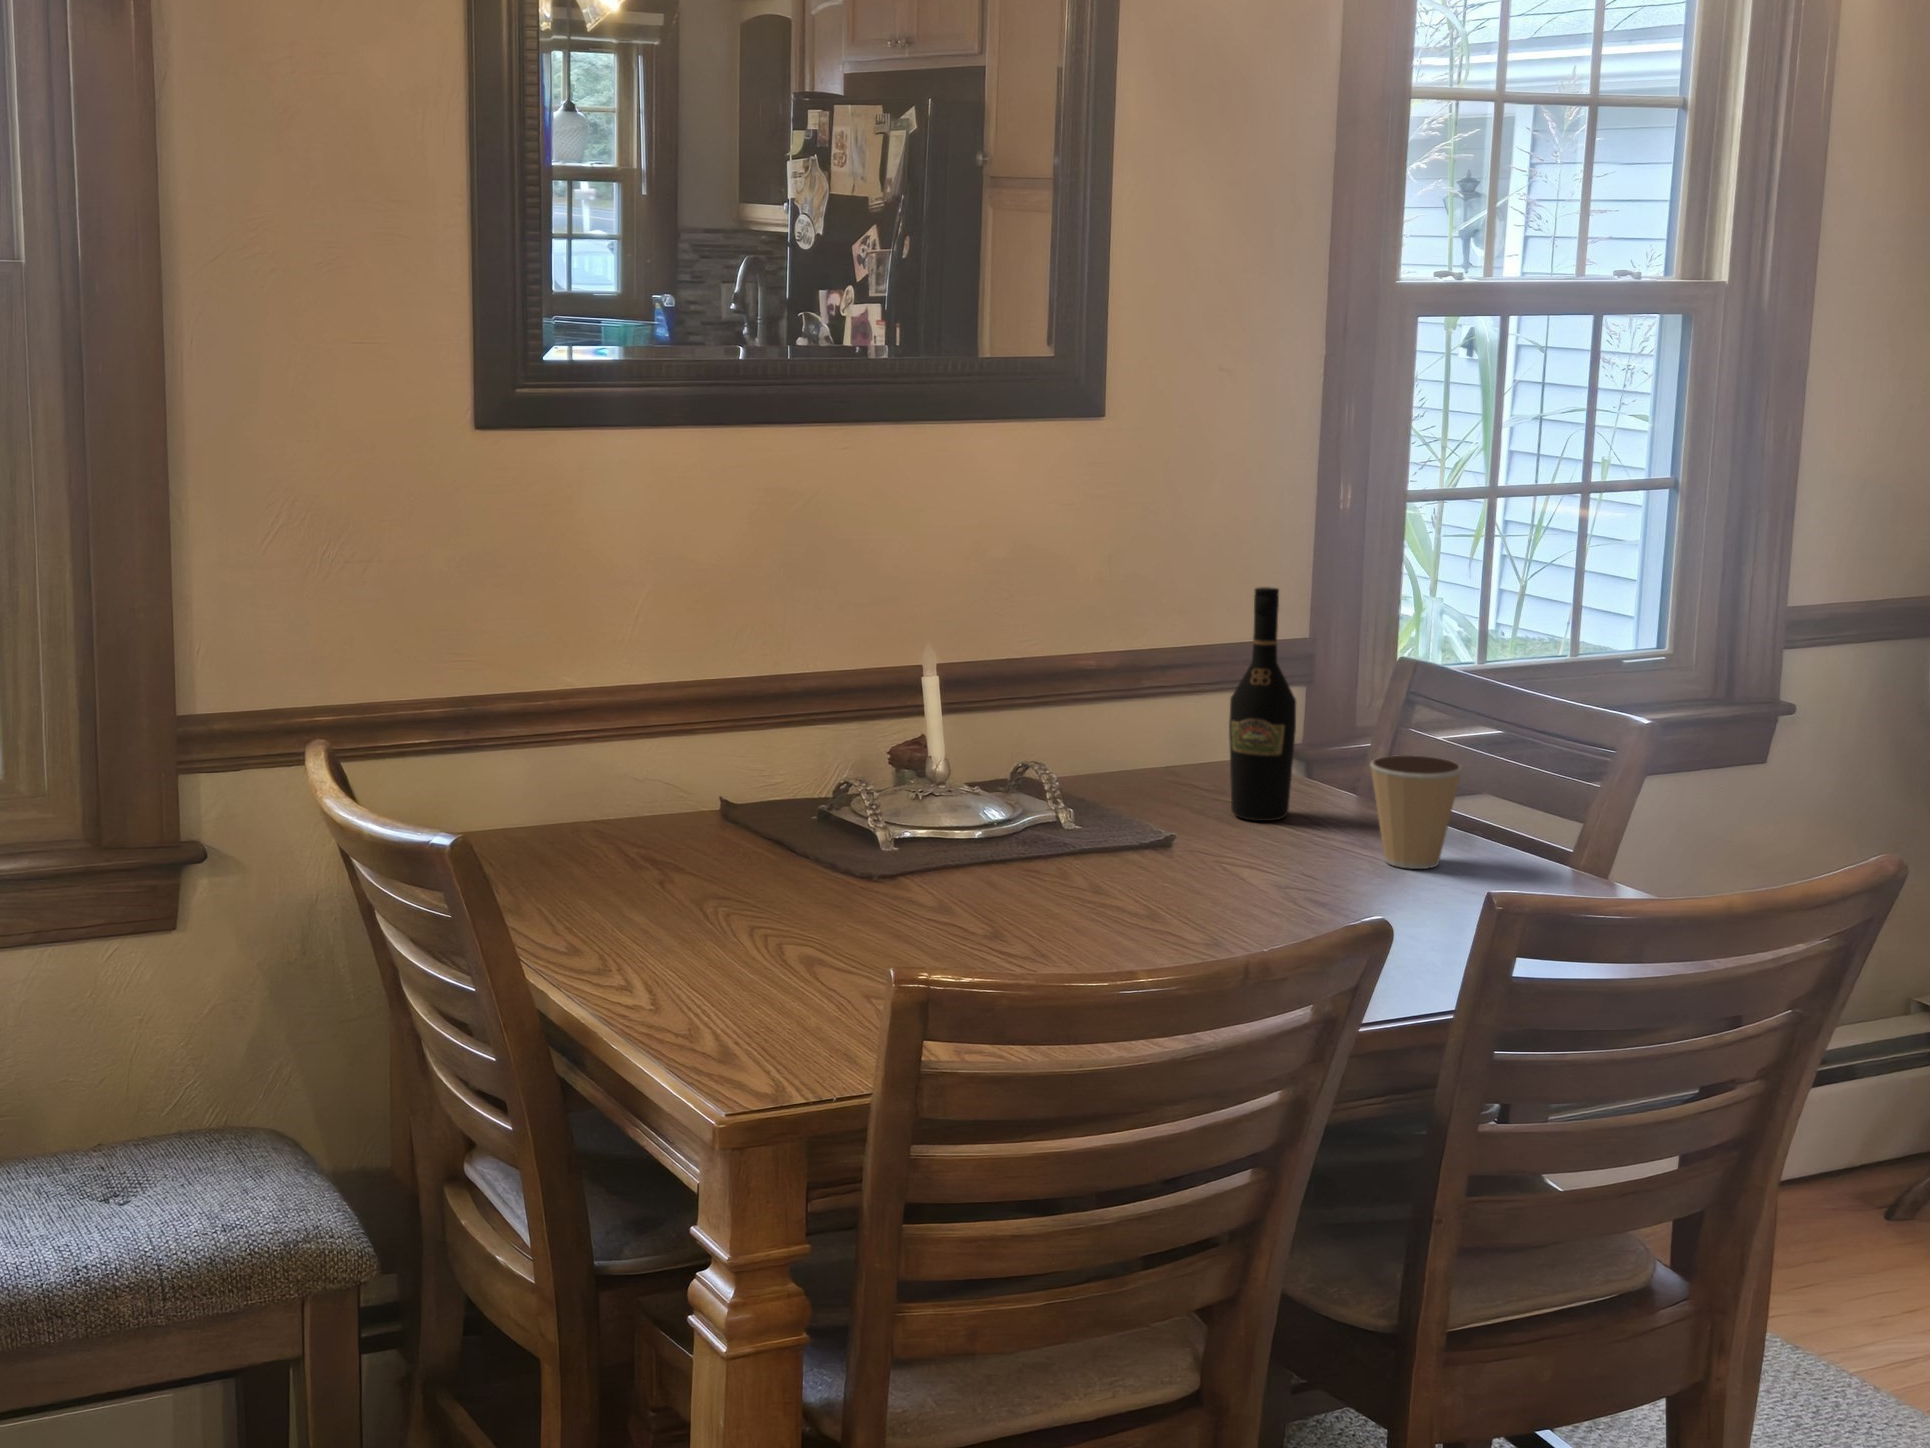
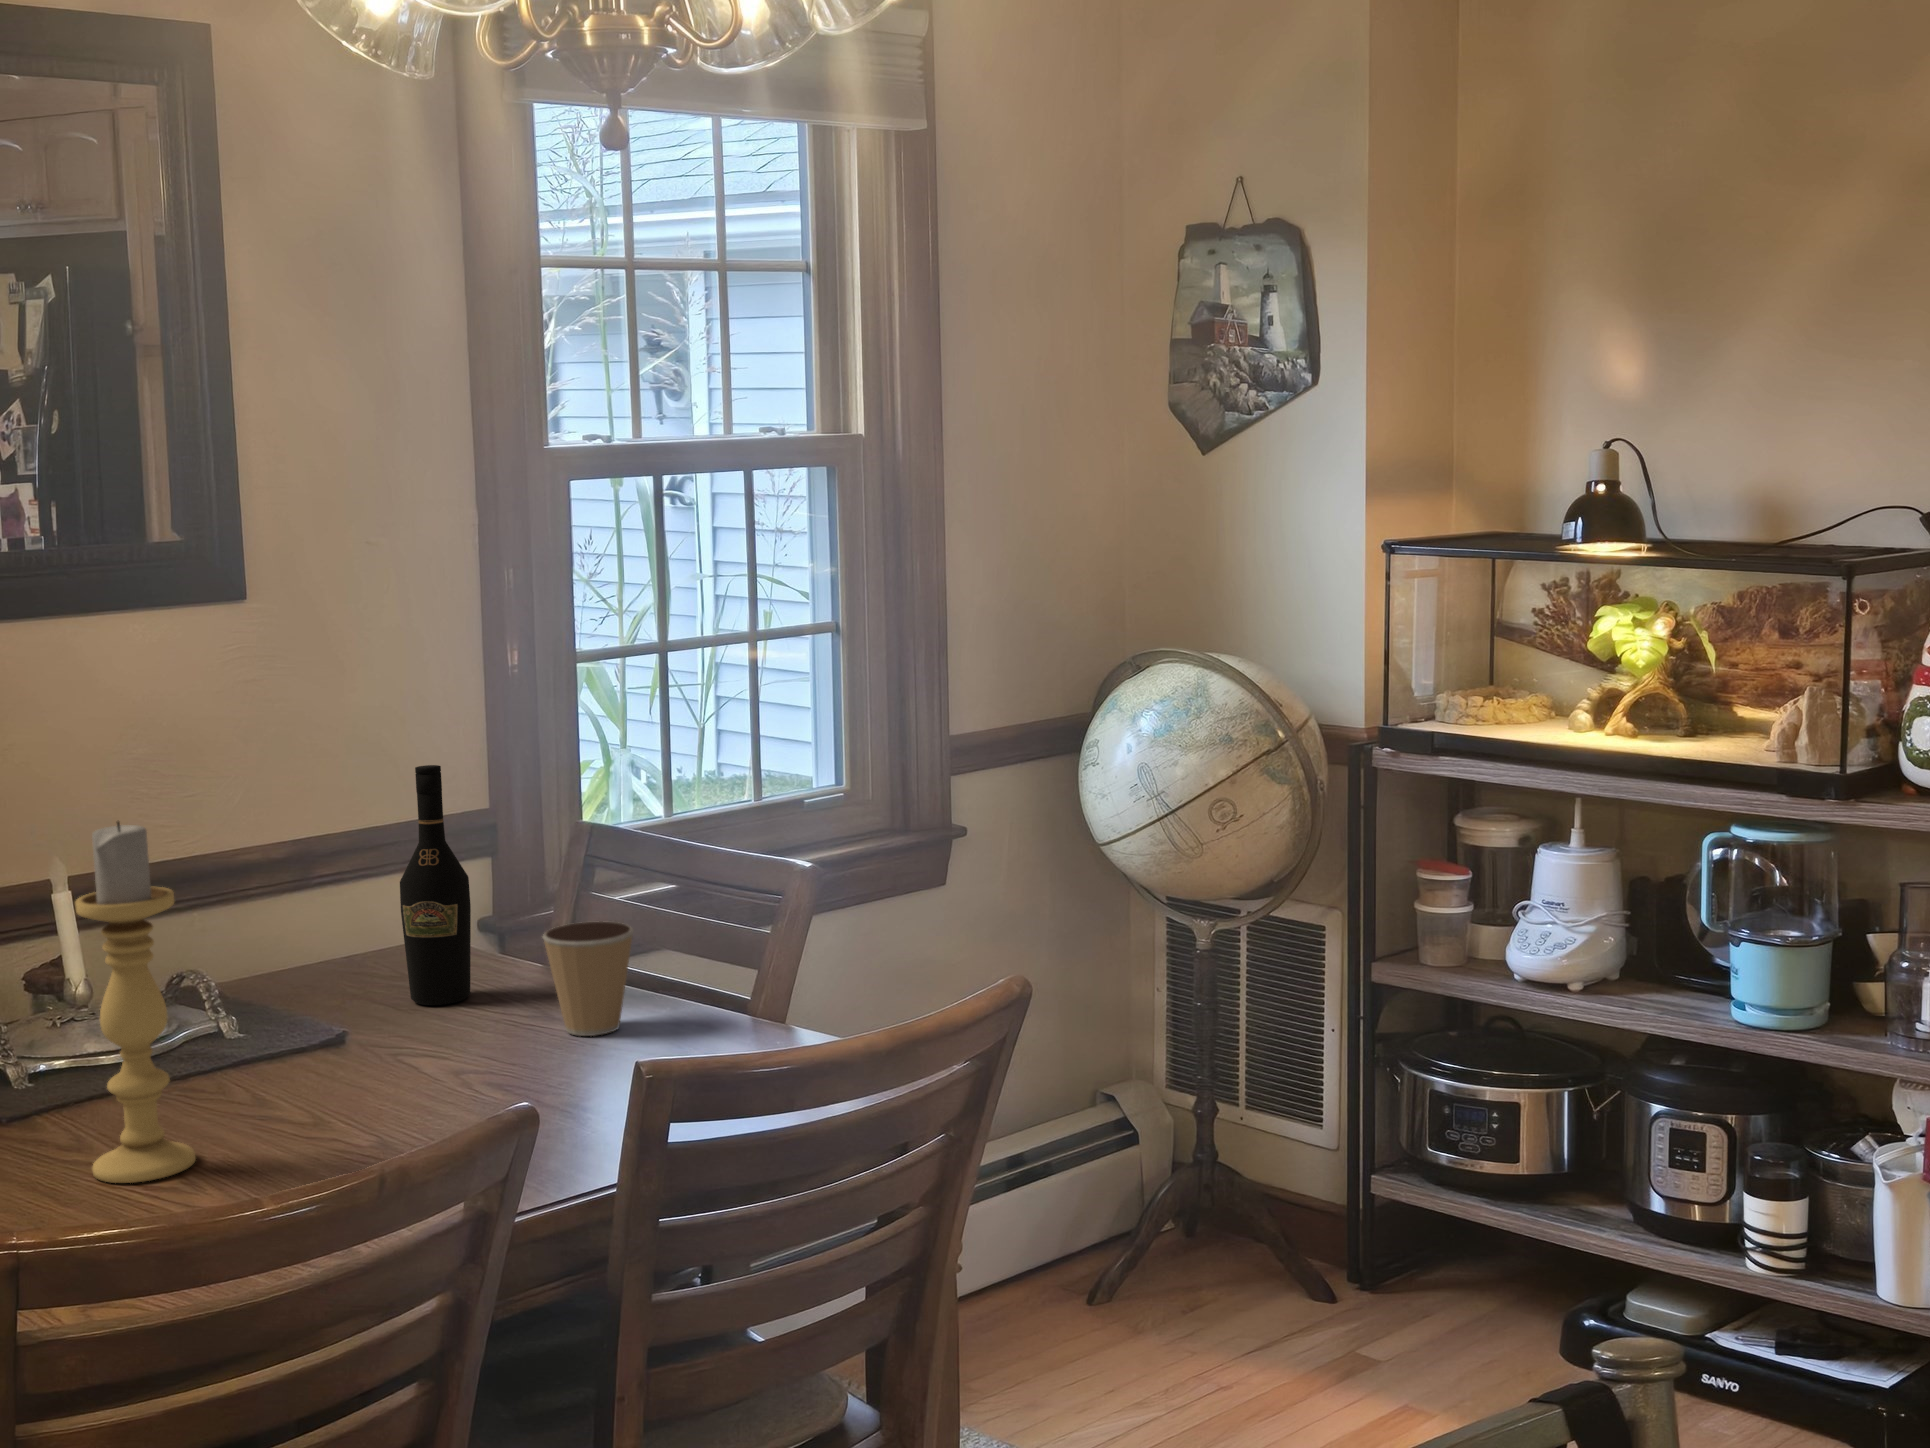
candle holder: none [951,606,1041,944] -> present [75,822,196,1183]

